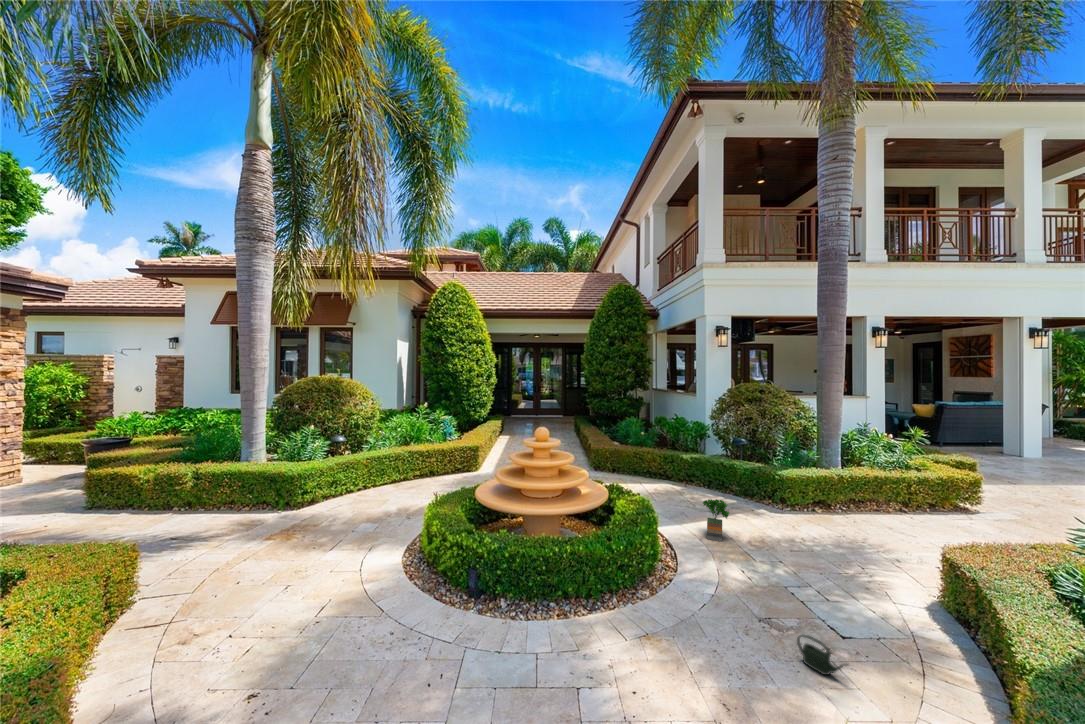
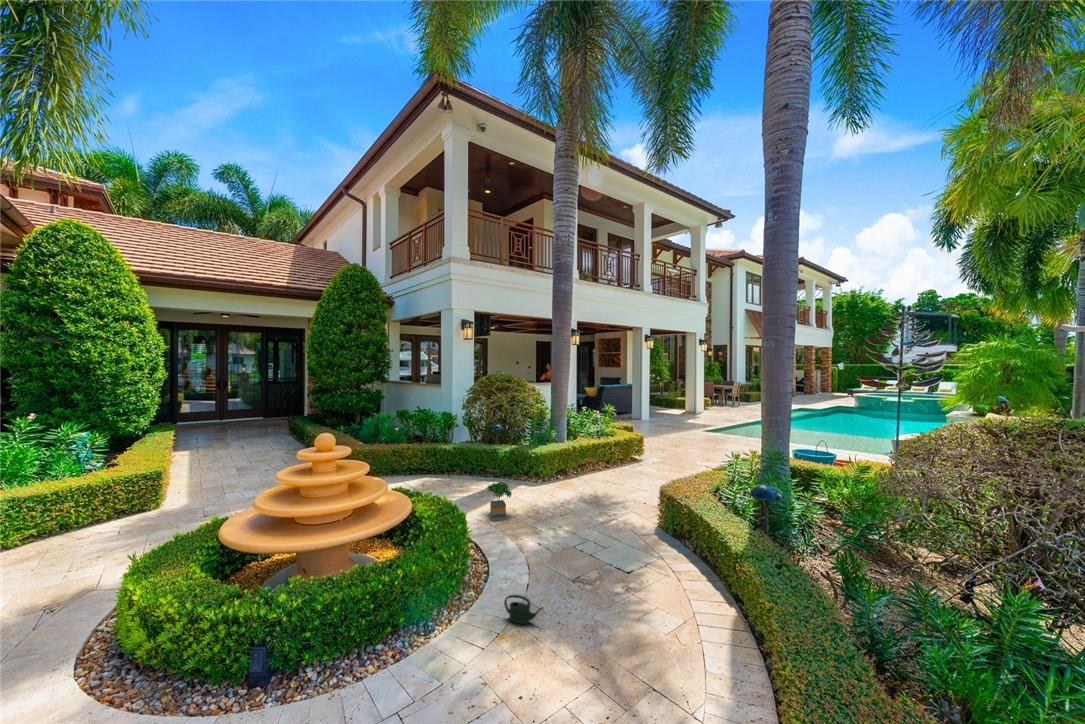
watering can: present [797,635,847,675] -> present [504,595,543,624]

